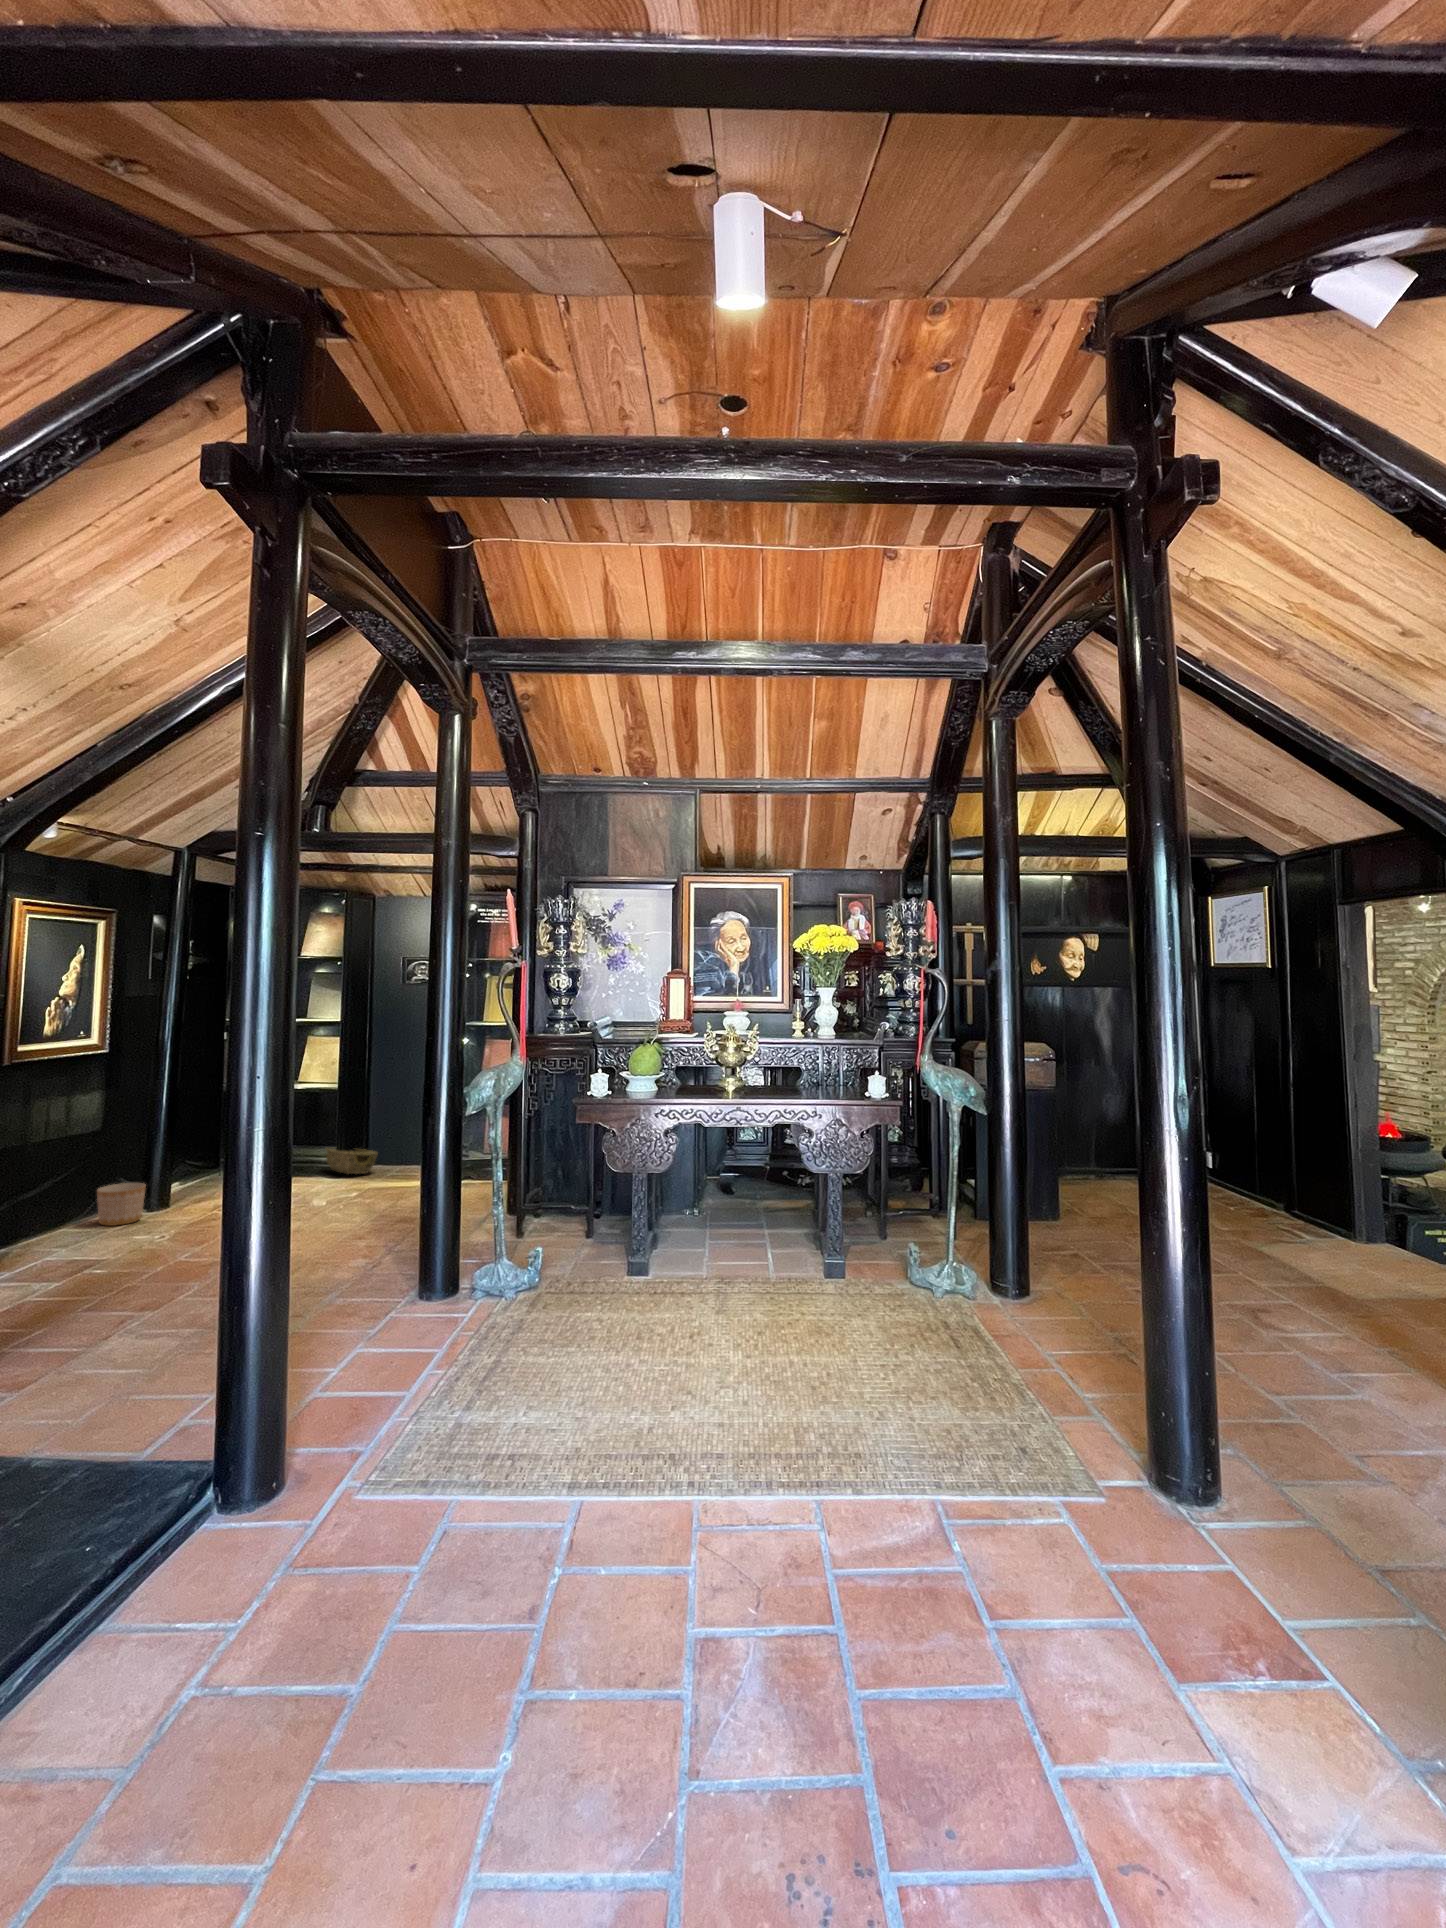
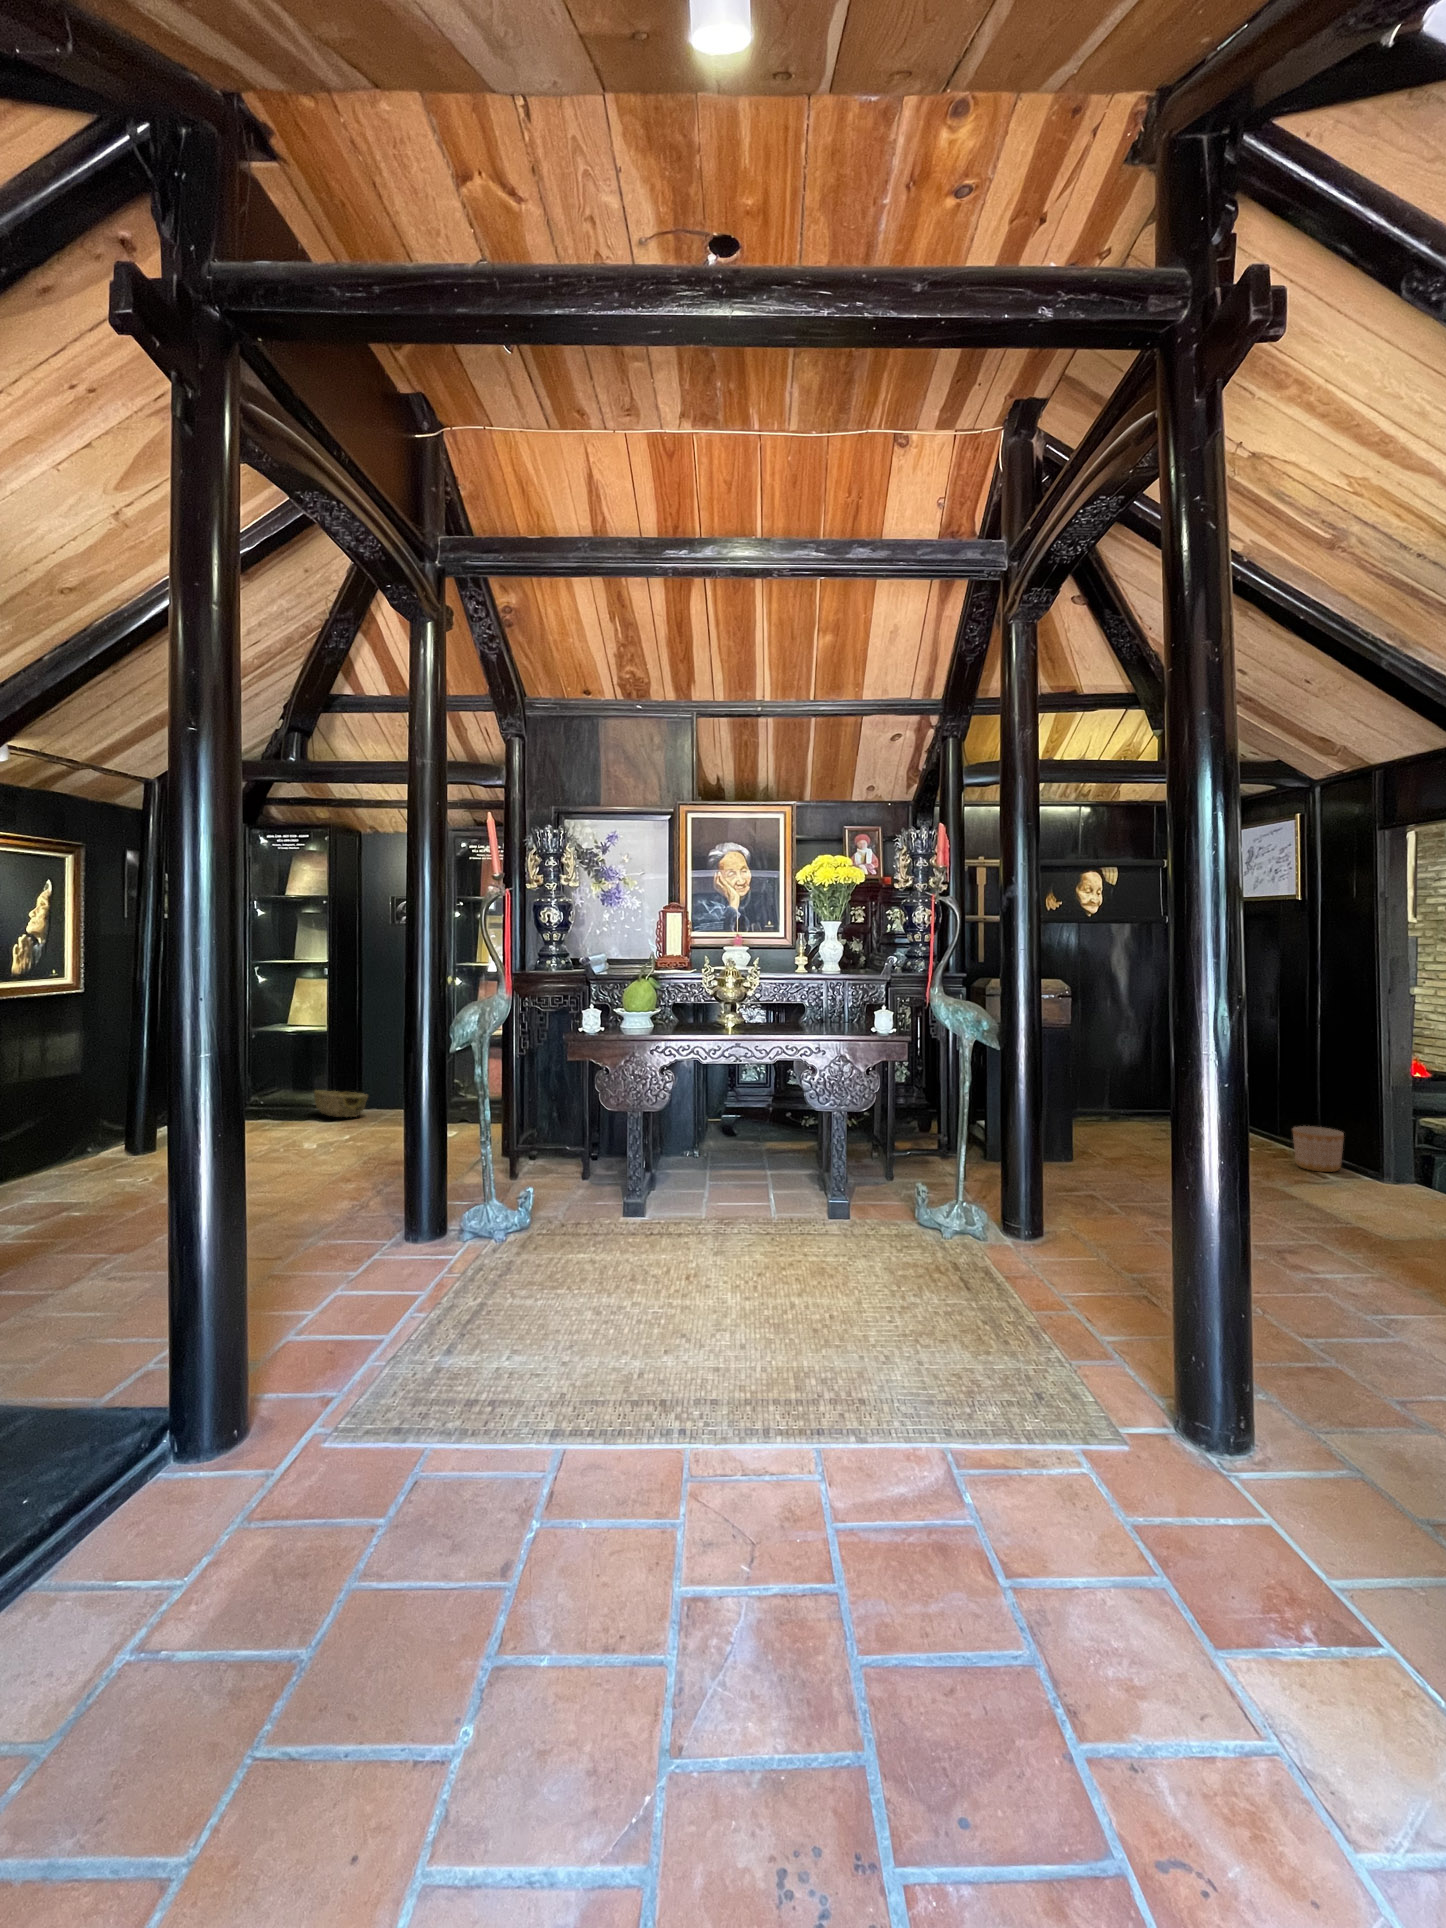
planter: present [97,1183,146,1226] -> present [1293,1126,1344,1172]

